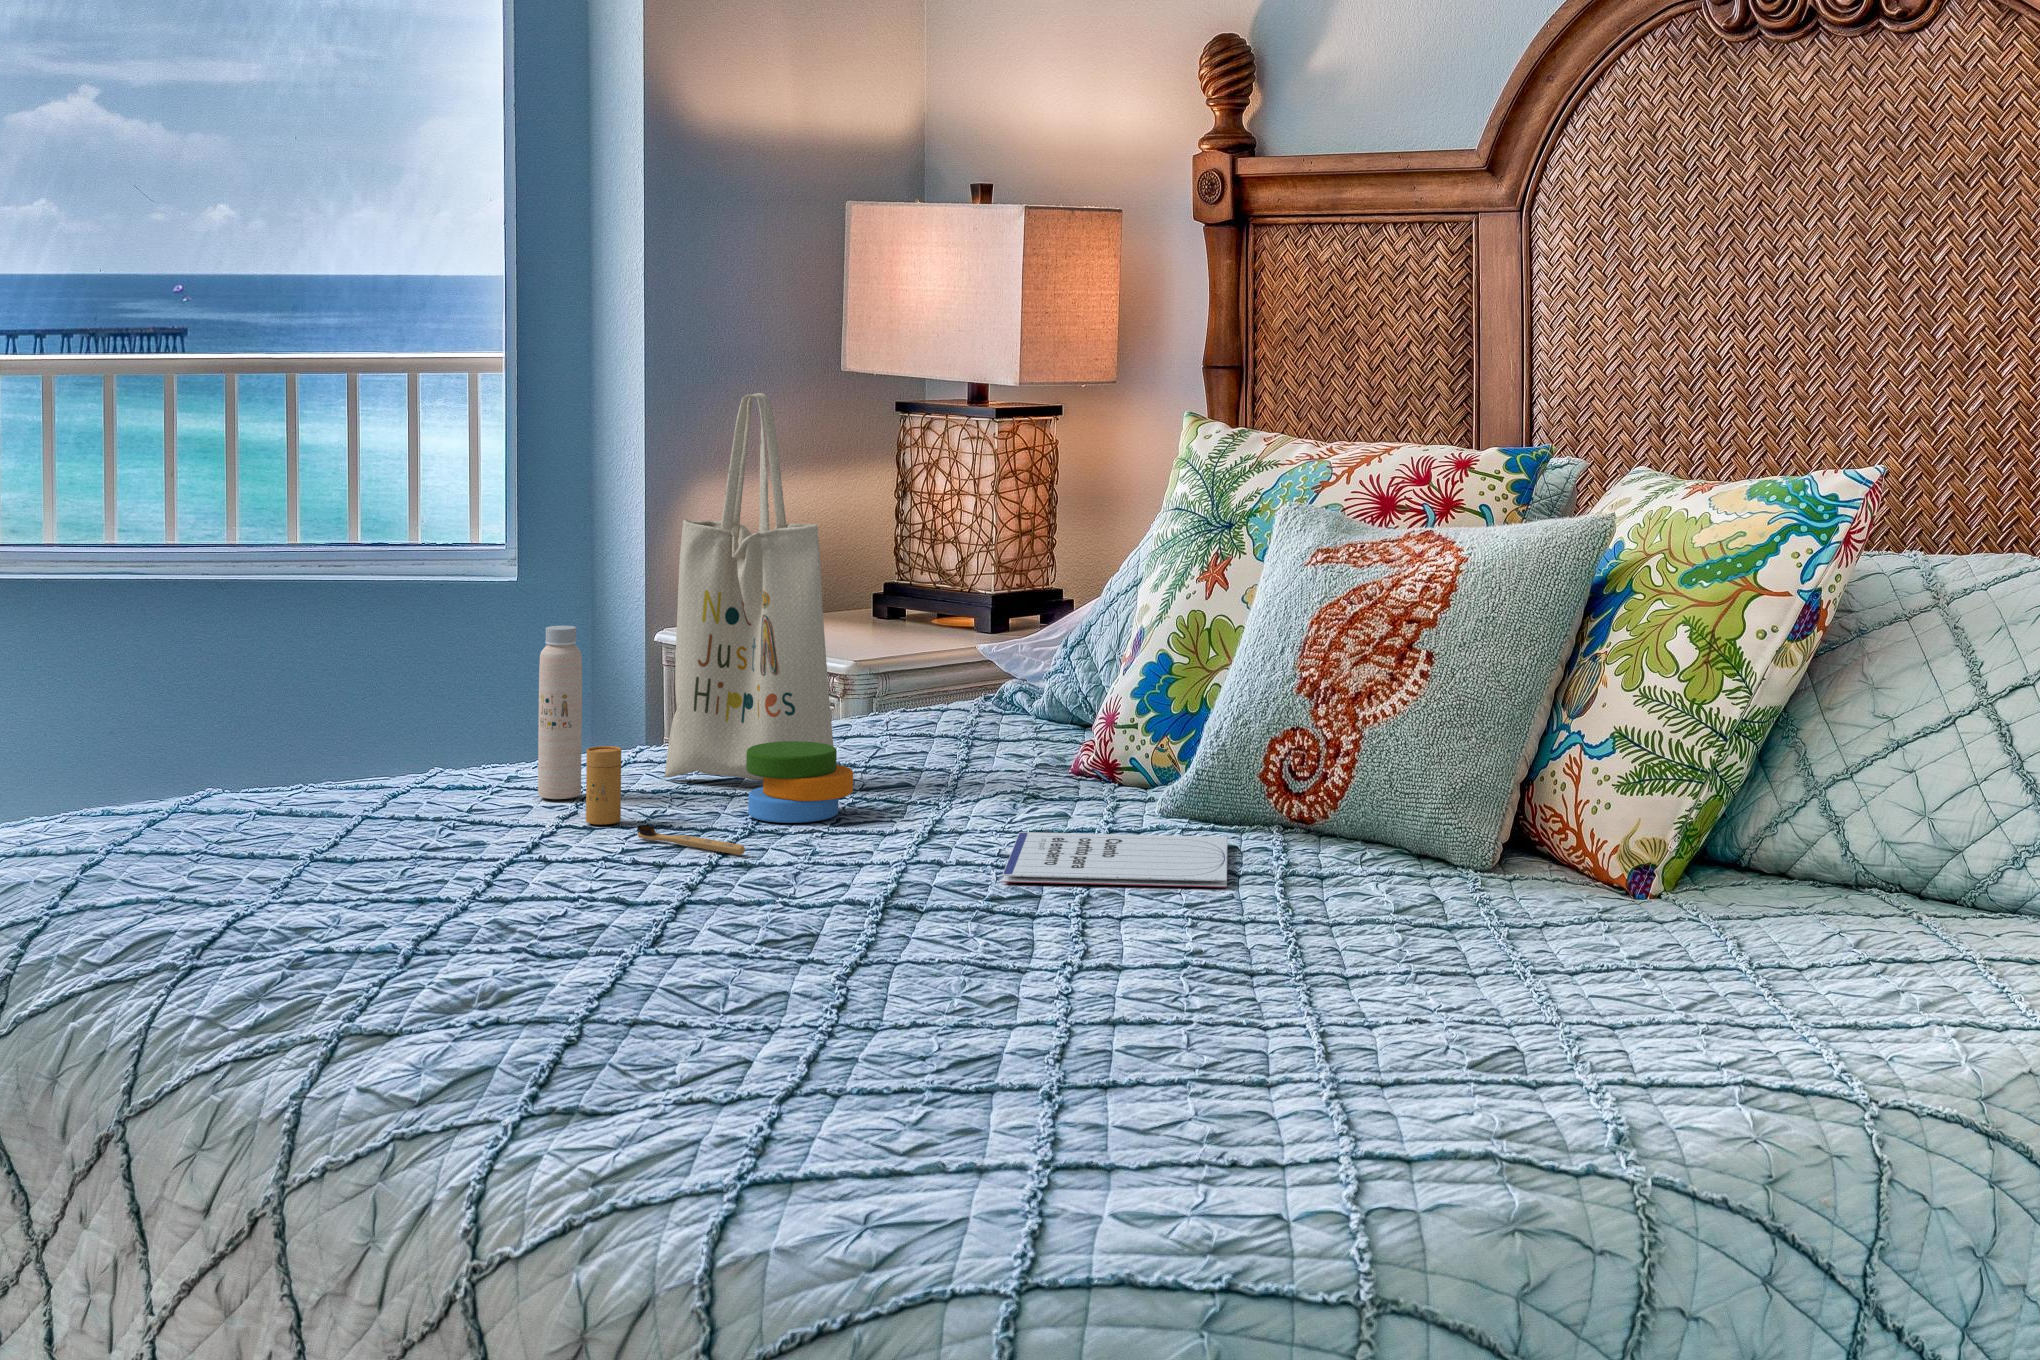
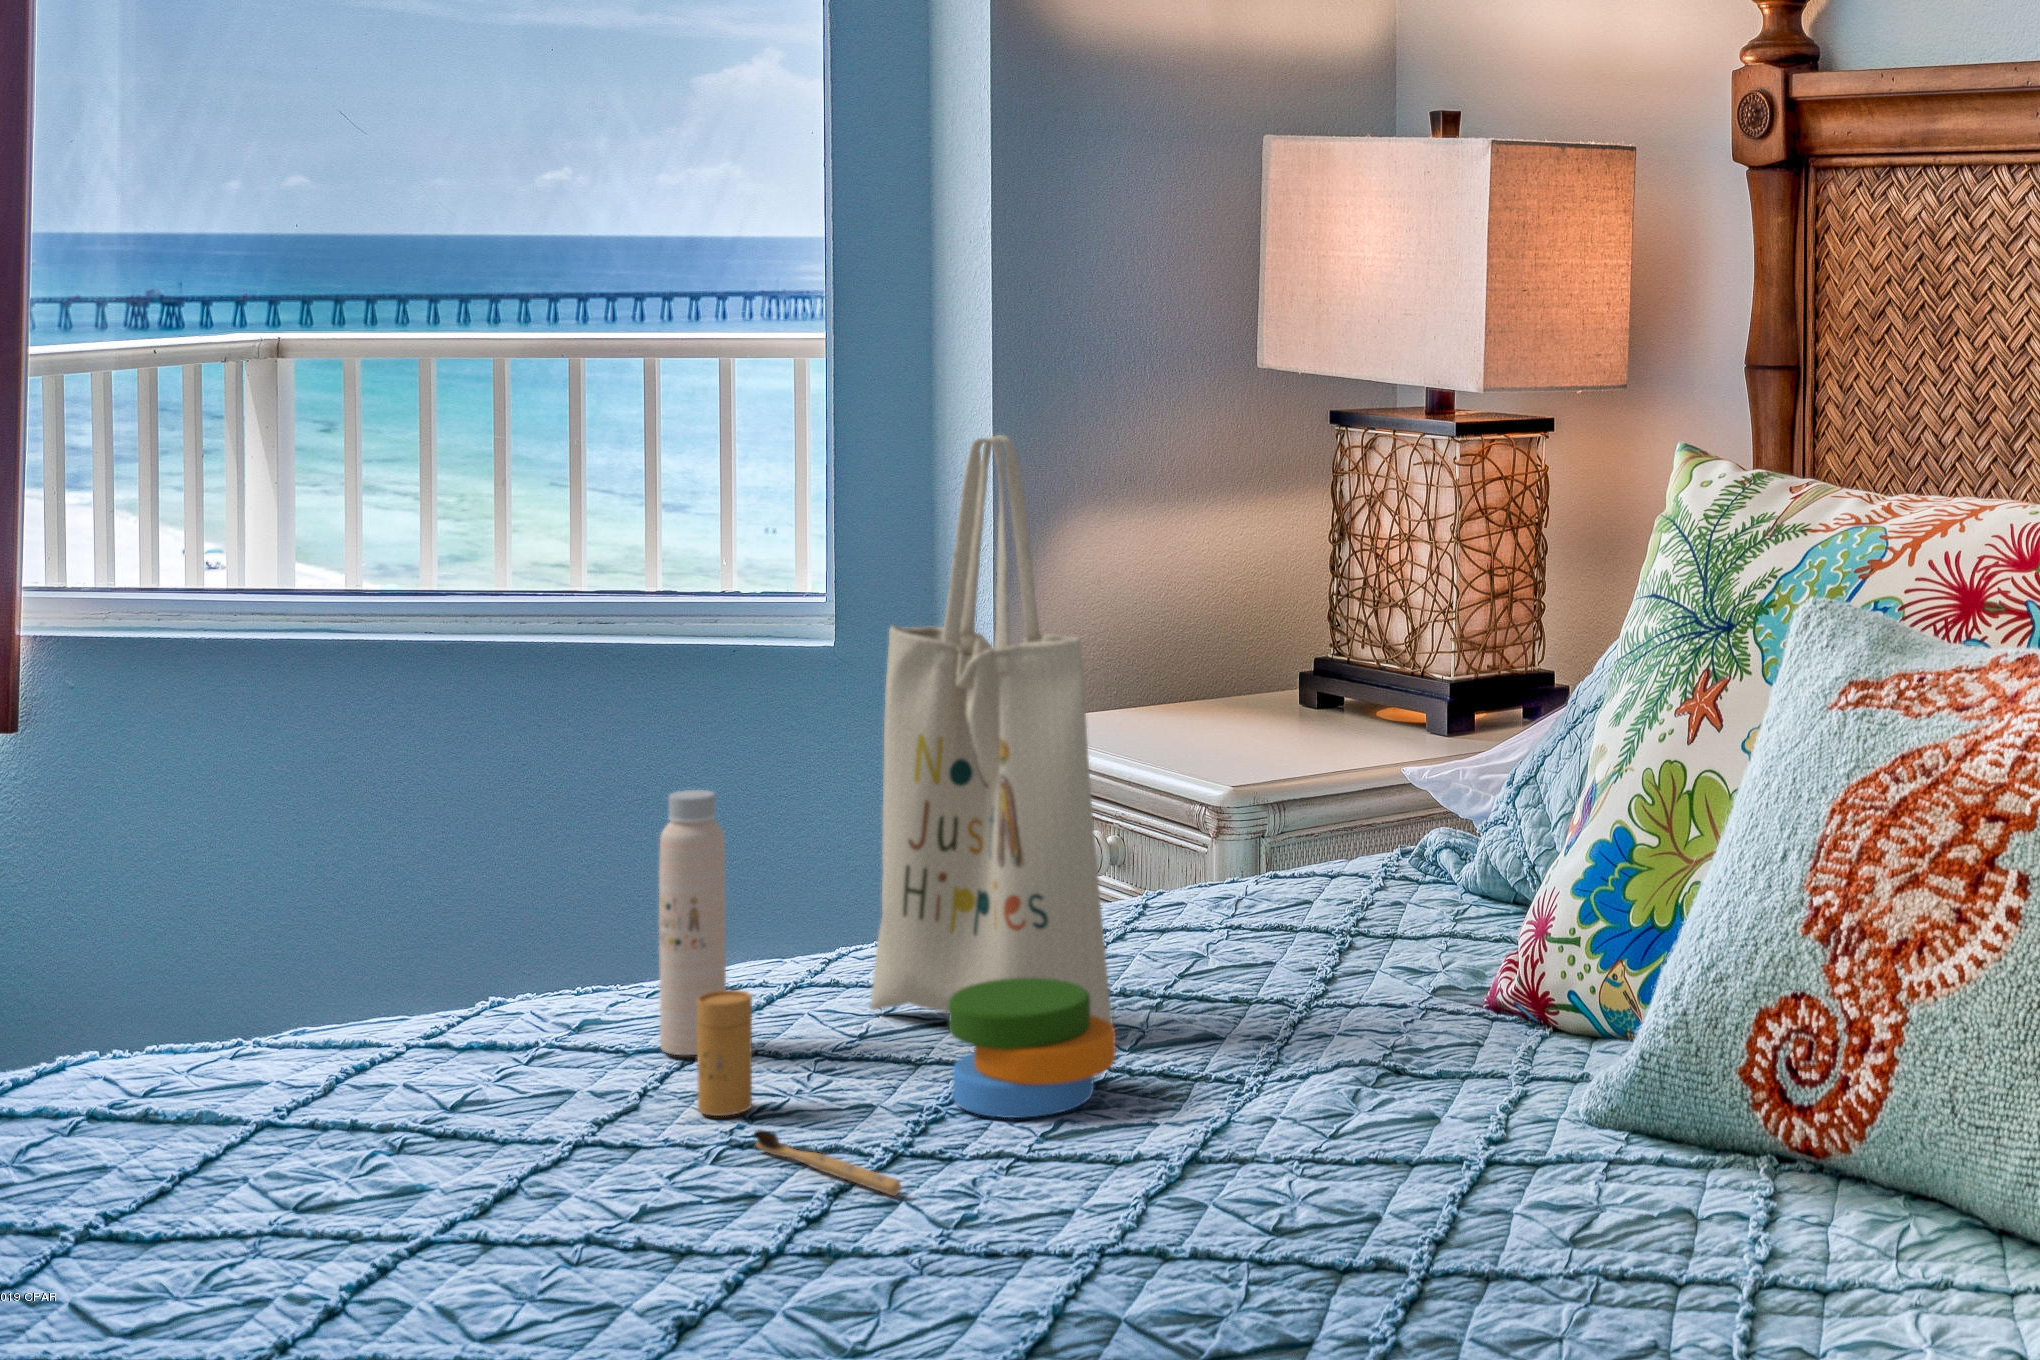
notebook: present [1002,832,1228,887] -> none [1287,1148,1687,1303]

